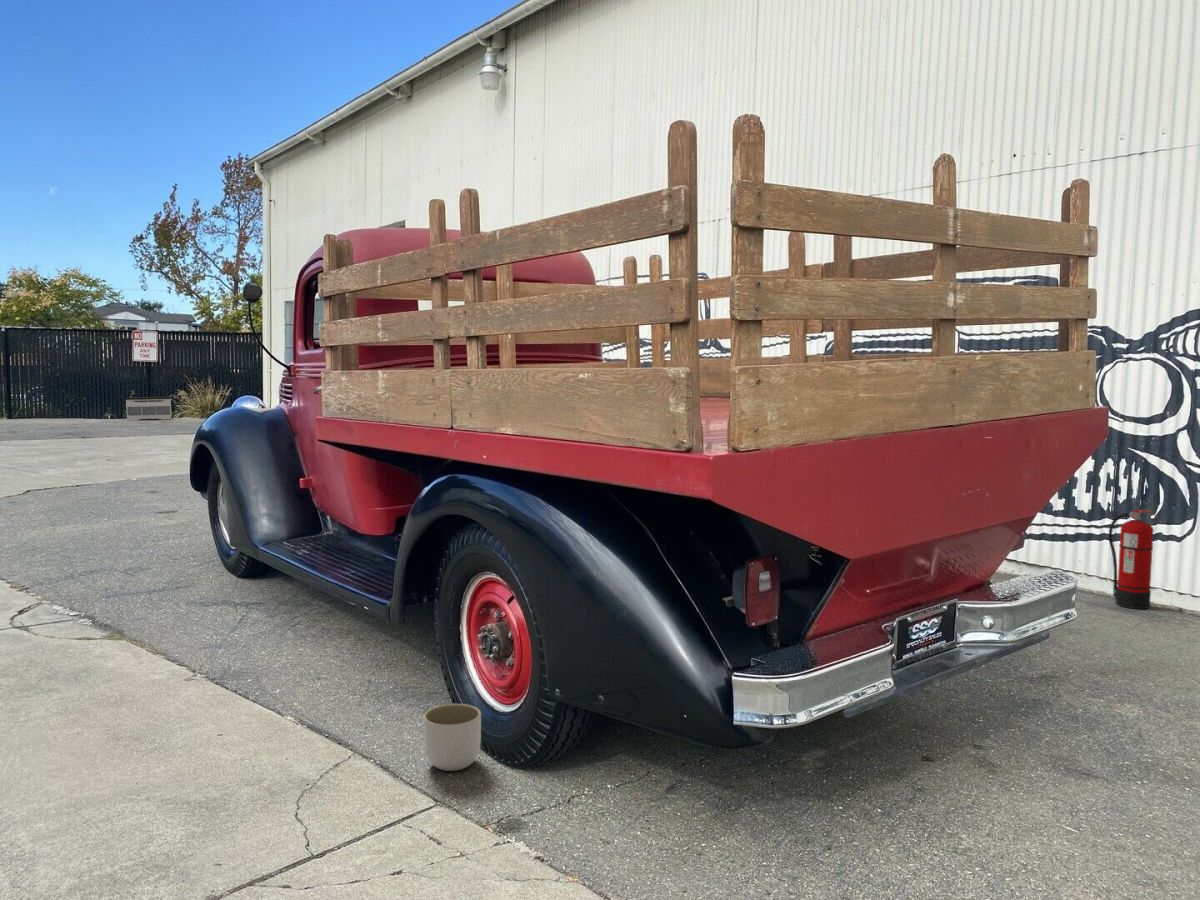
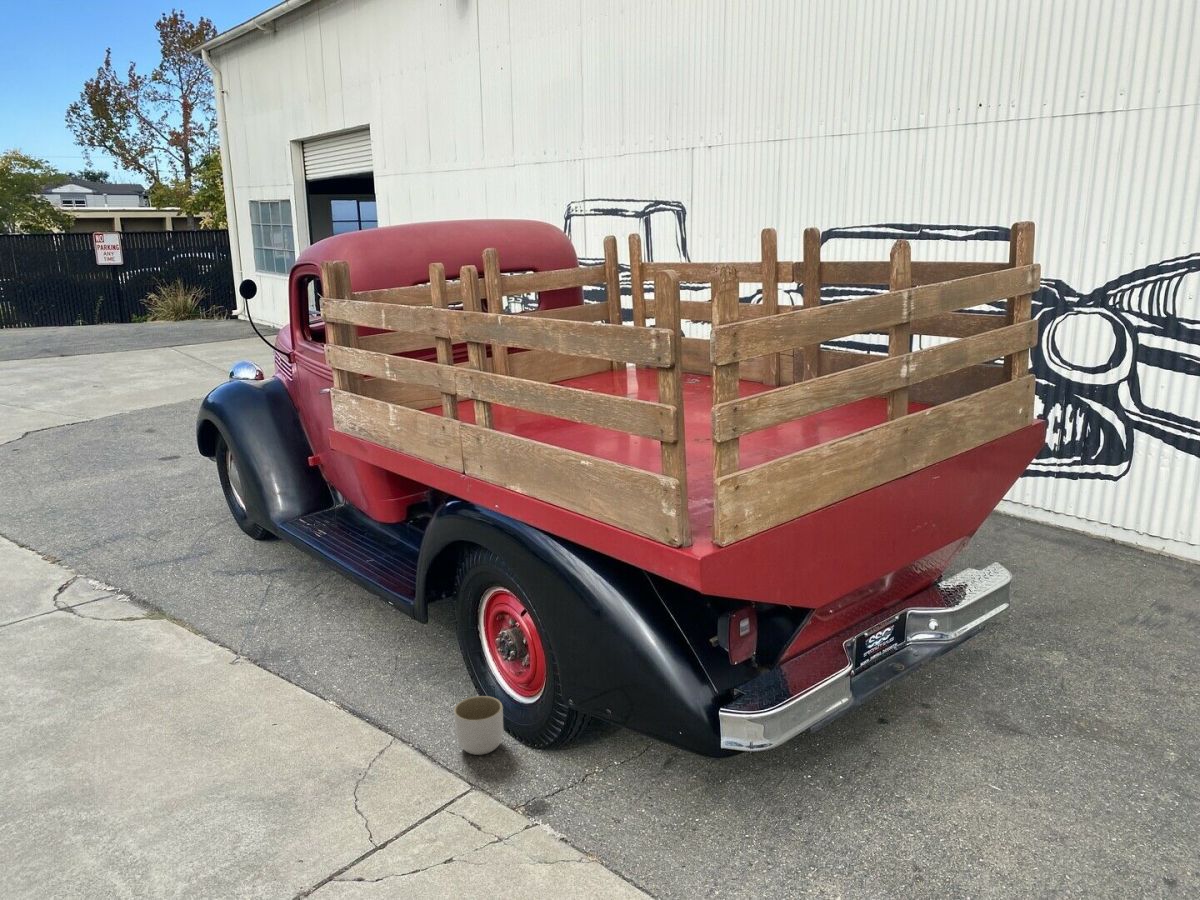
bench: present [126,397,171,420] -> none [88,294,137,321]
fire extinguisher: present [1109,510,1157,609] -> none [1055,453,1099,542]

